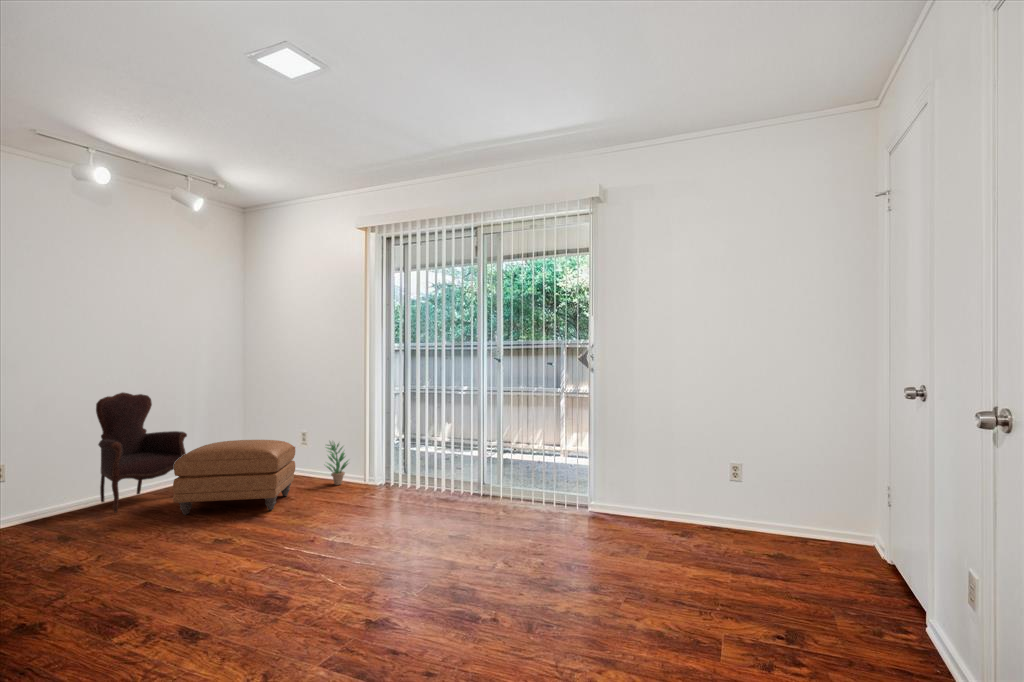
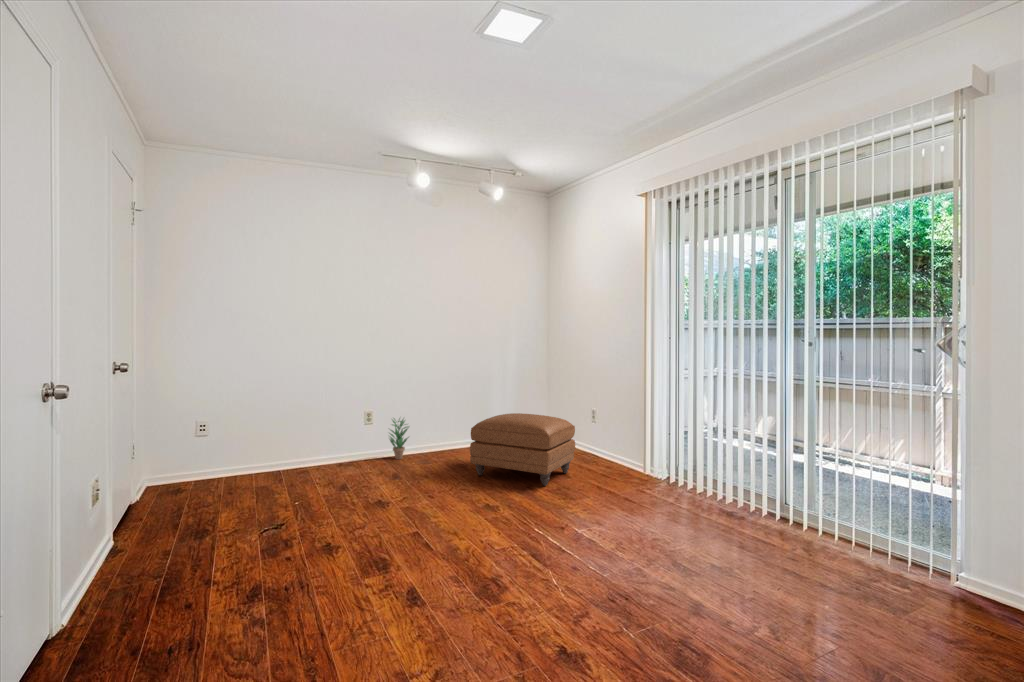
armchair: present [96,392,187,513] -> none [430,364,492,463]
potted plant: present [326,442,348,485] -> present [390,418,408,459]

